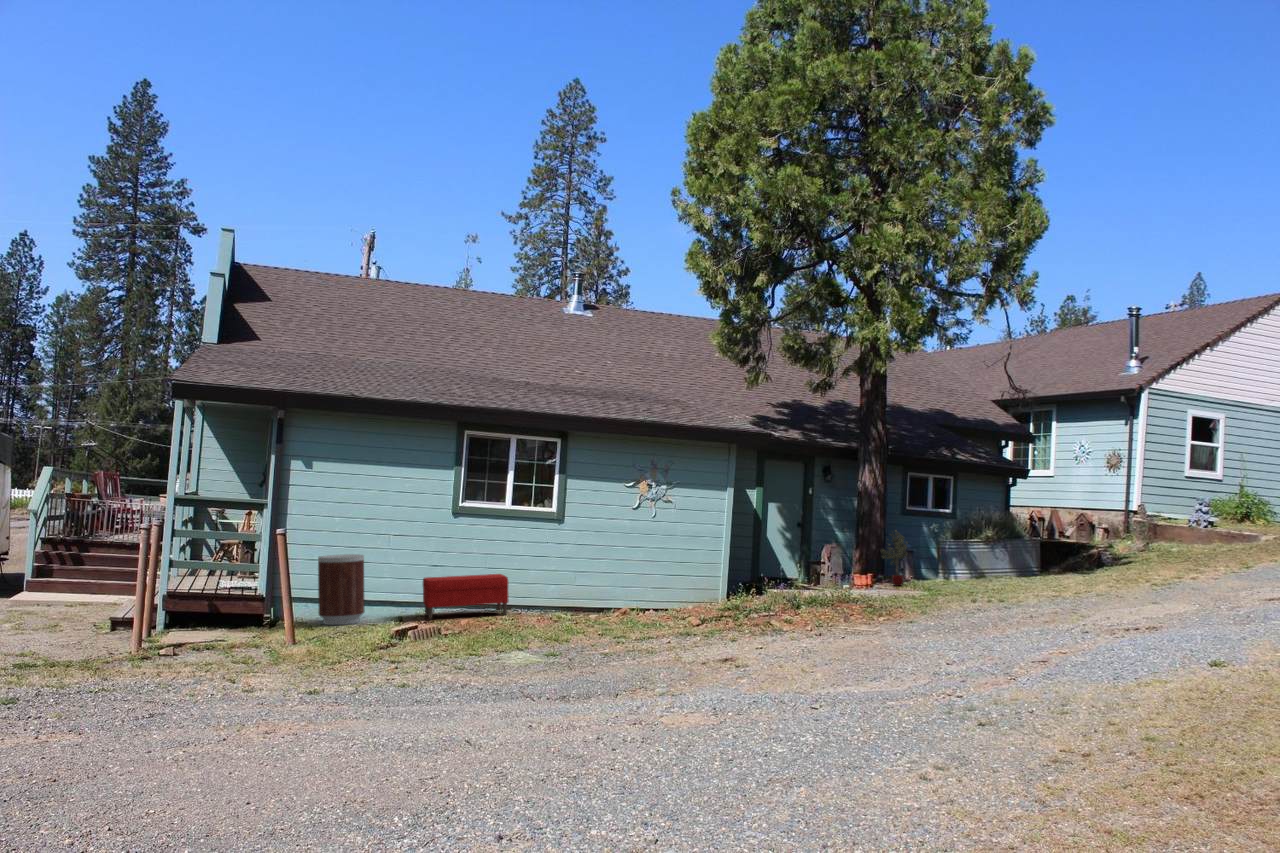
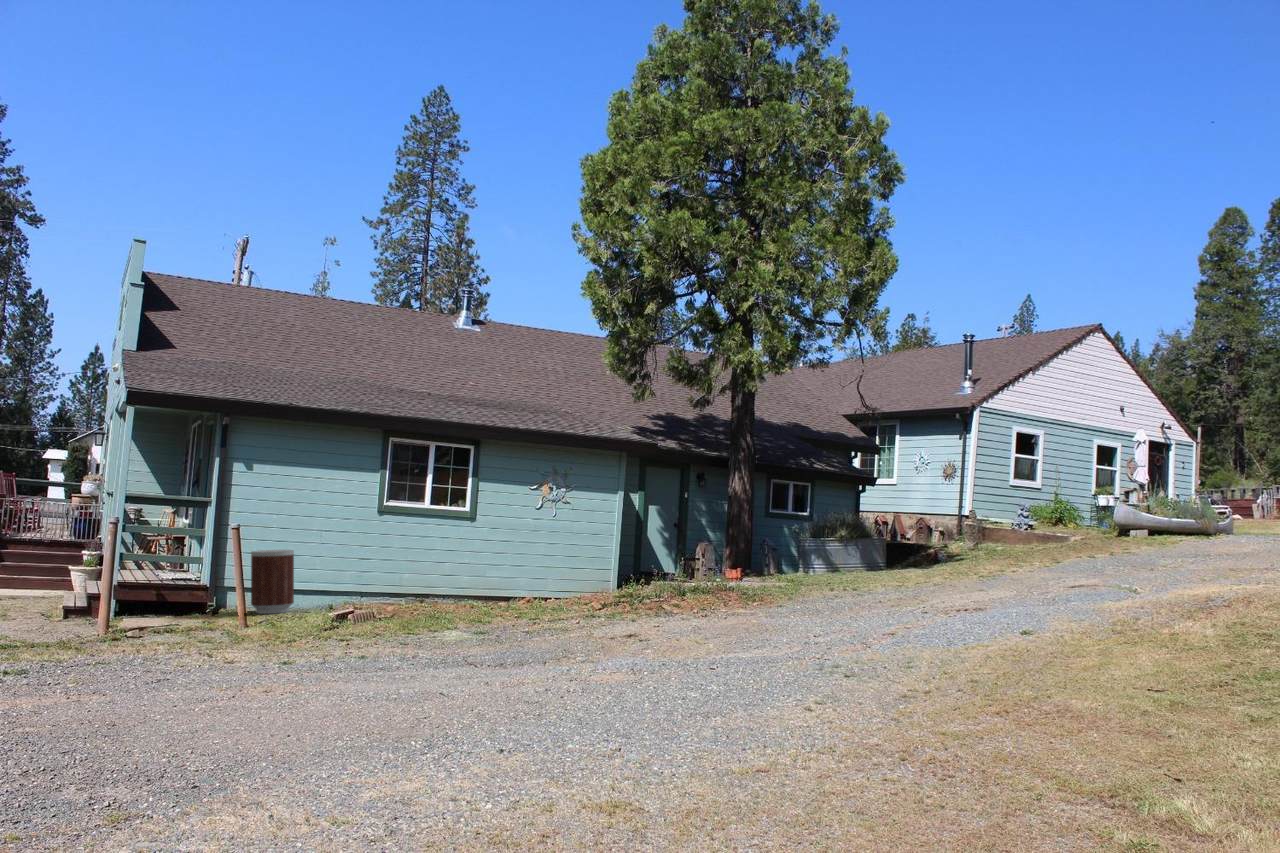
potted tree: present [881,530,907,586] -> none [750,529,776,579]
bench: present [423,574,509,620] -> none [346,568,427,609]

